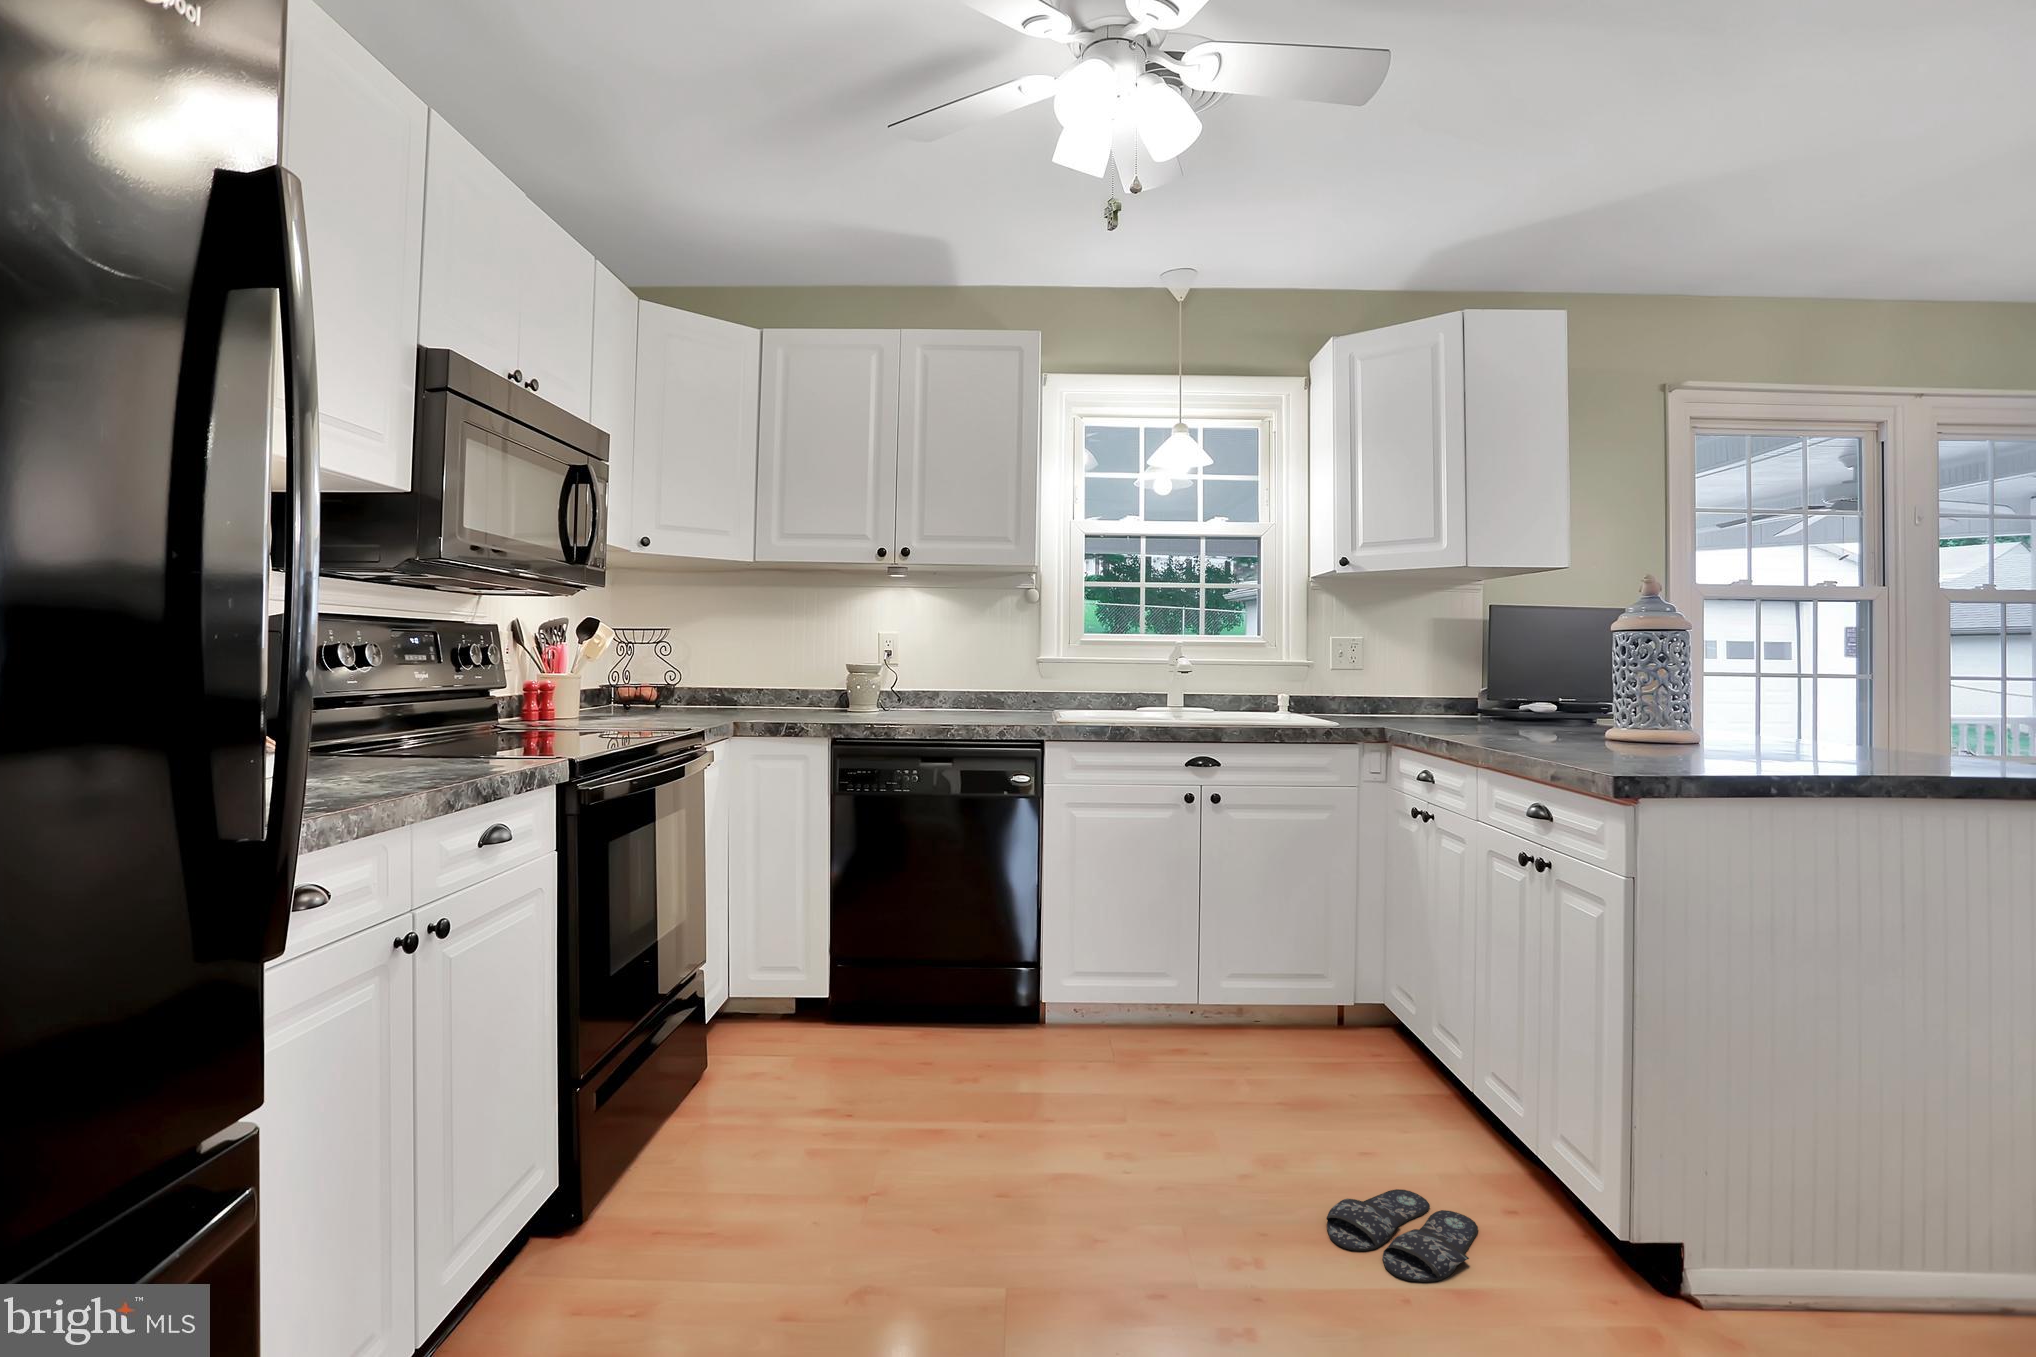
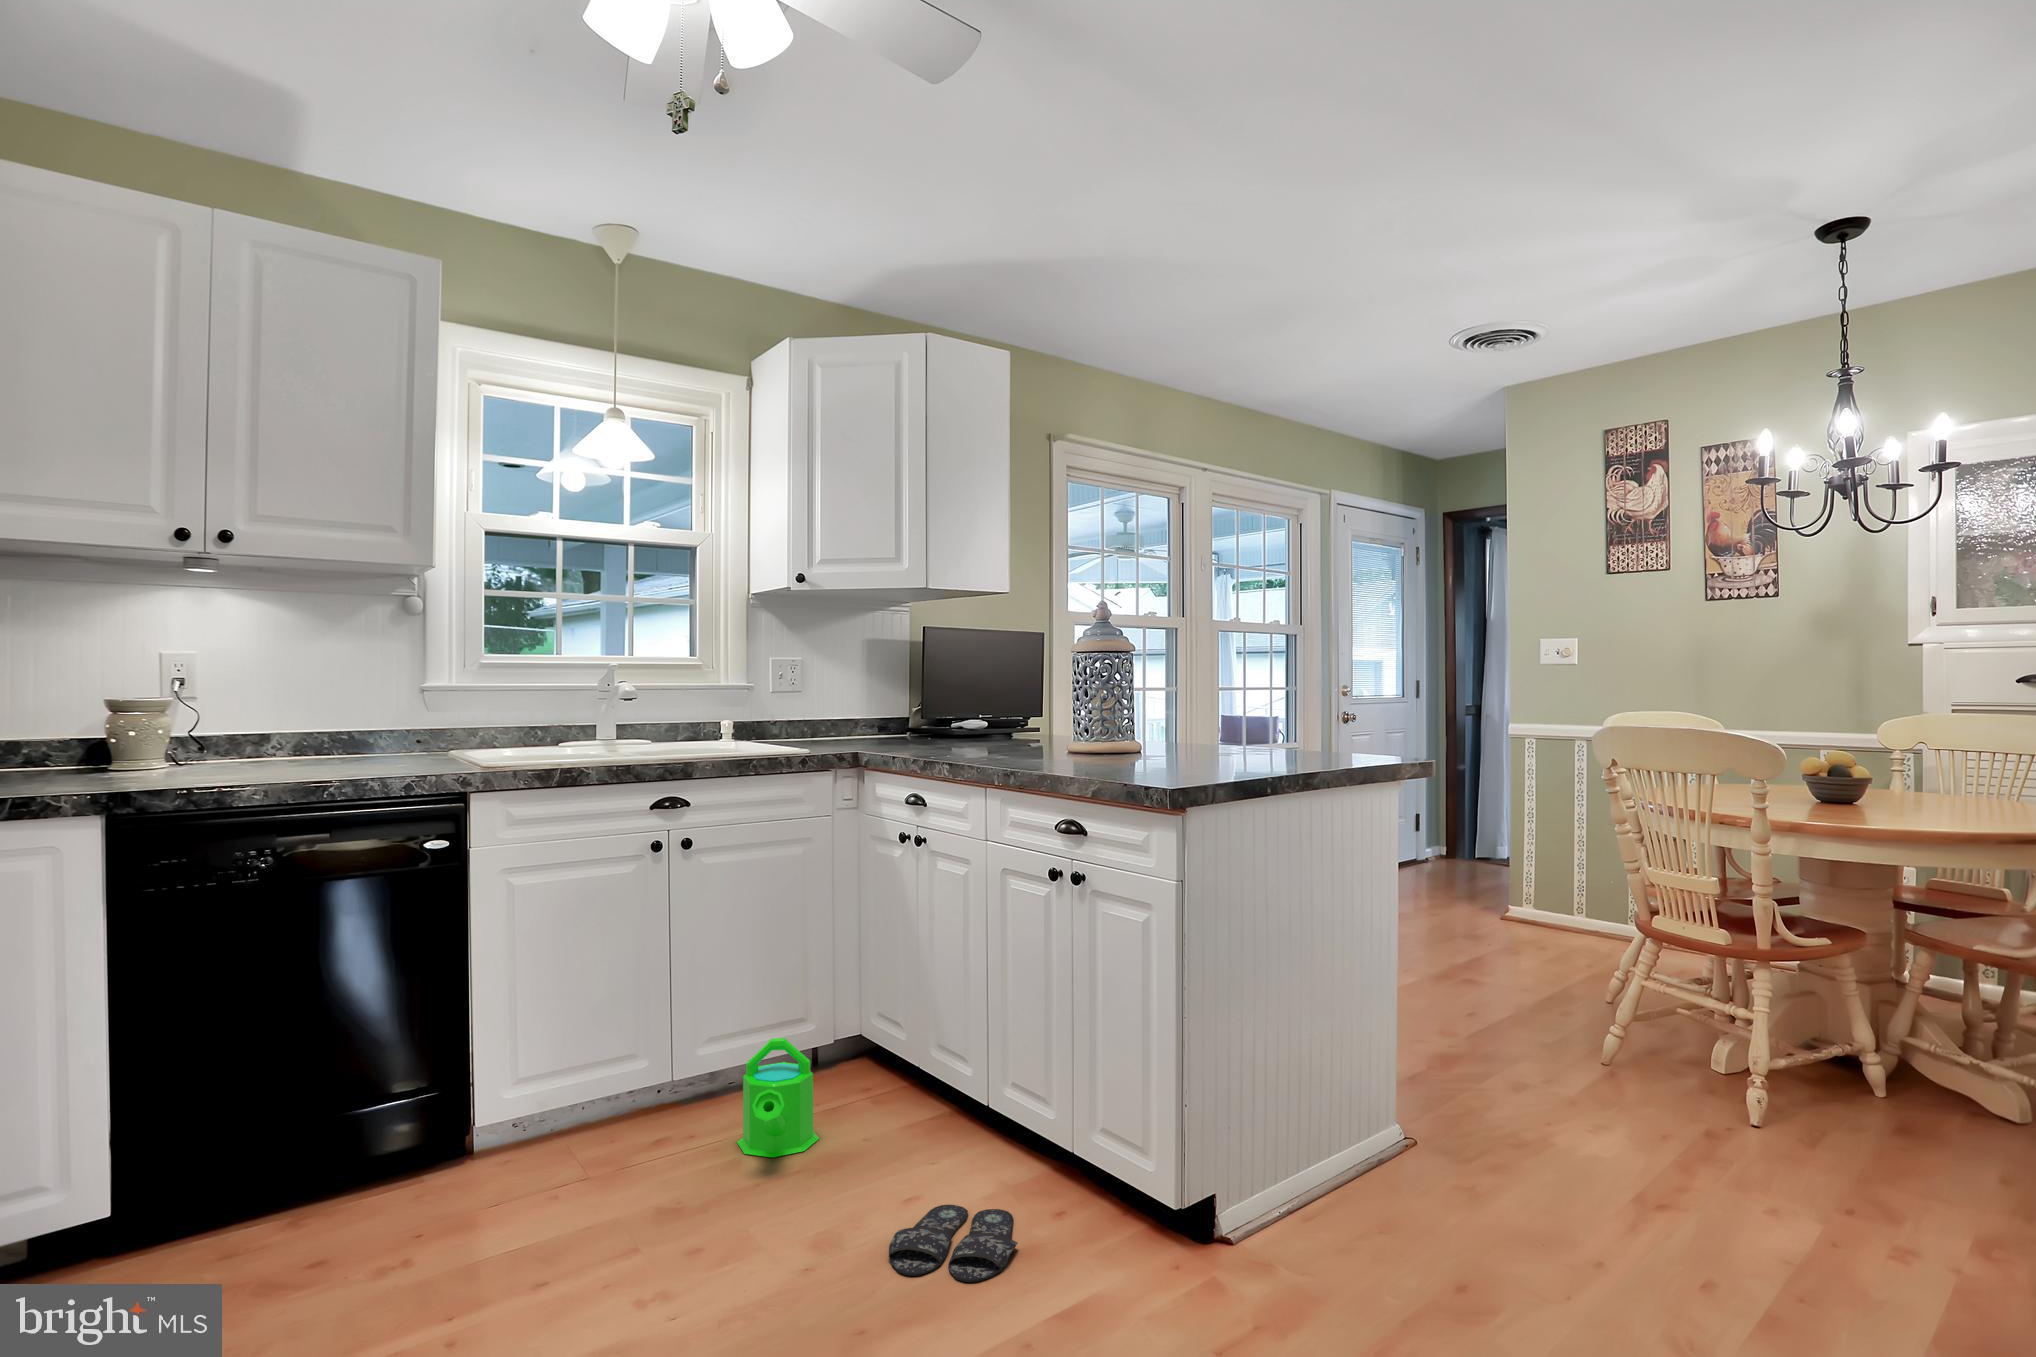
watering can: none [1239,984,1313,1094] -> present [737,1038,819,1158]

